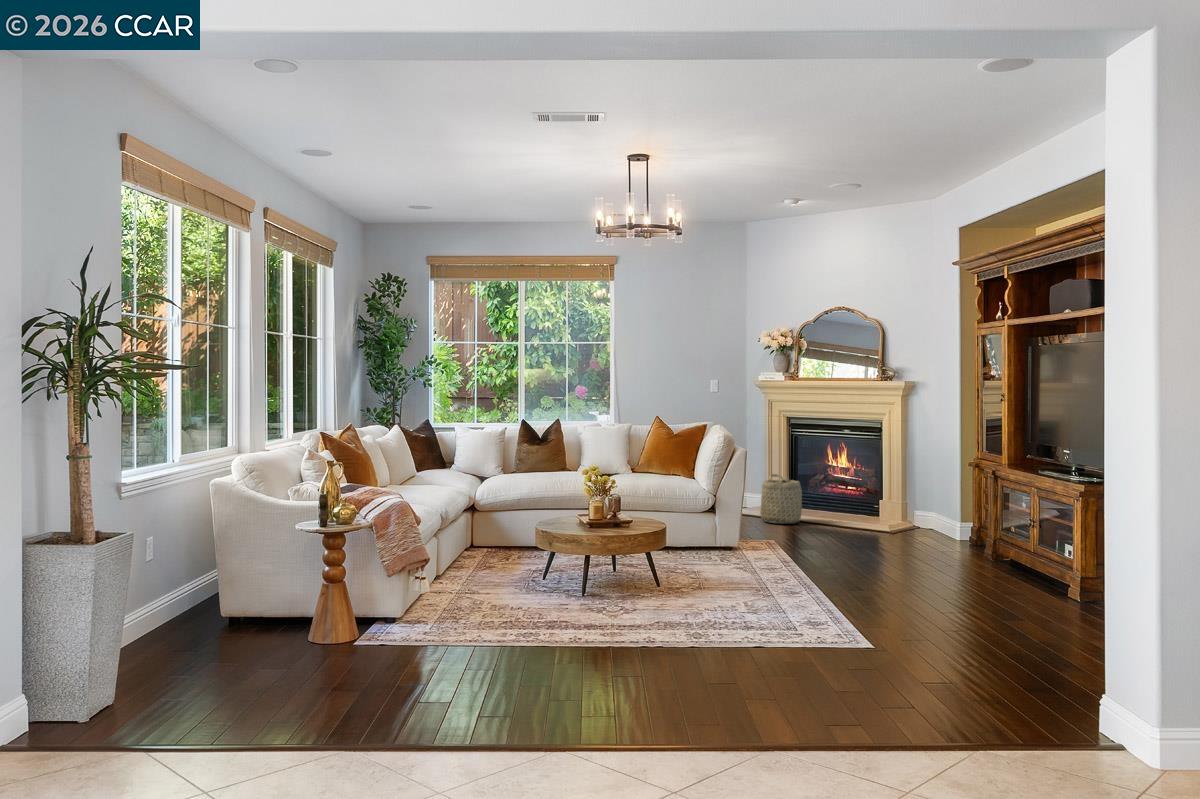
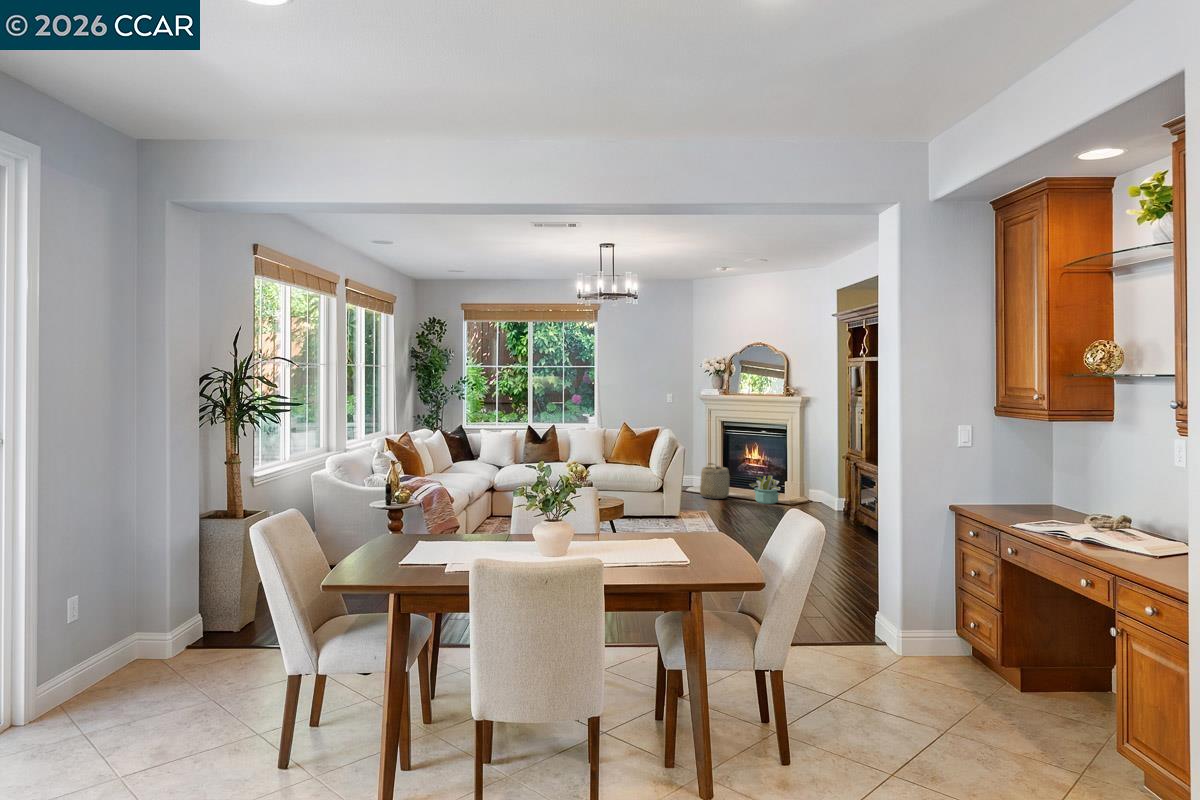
decorative plant: none [830,491,876,531] -> present [749,476,780,504]

